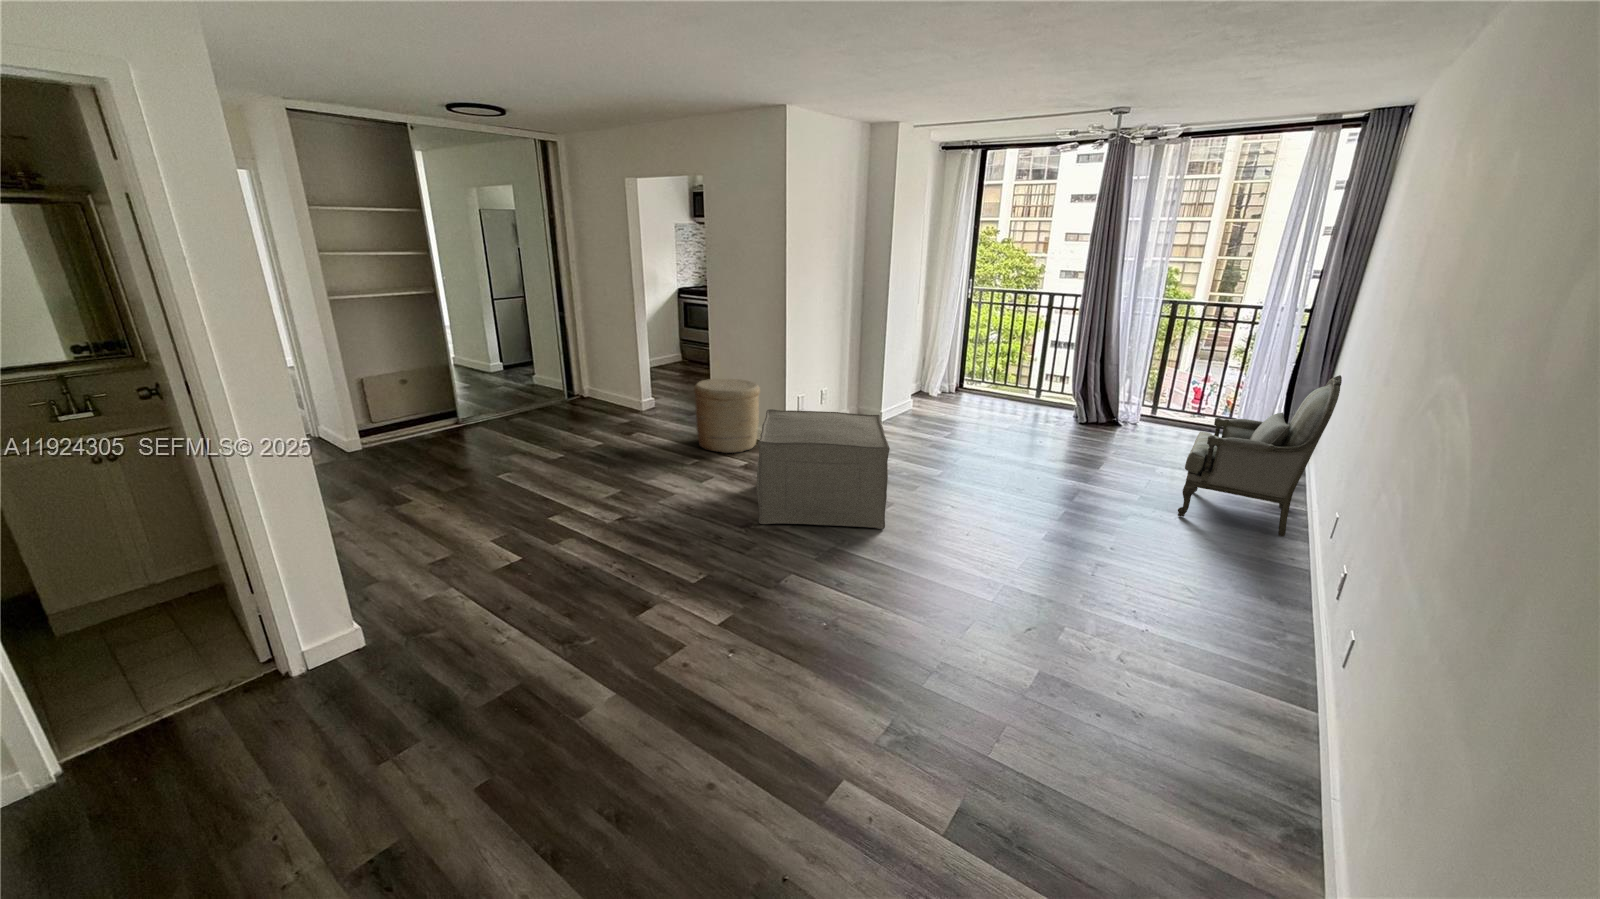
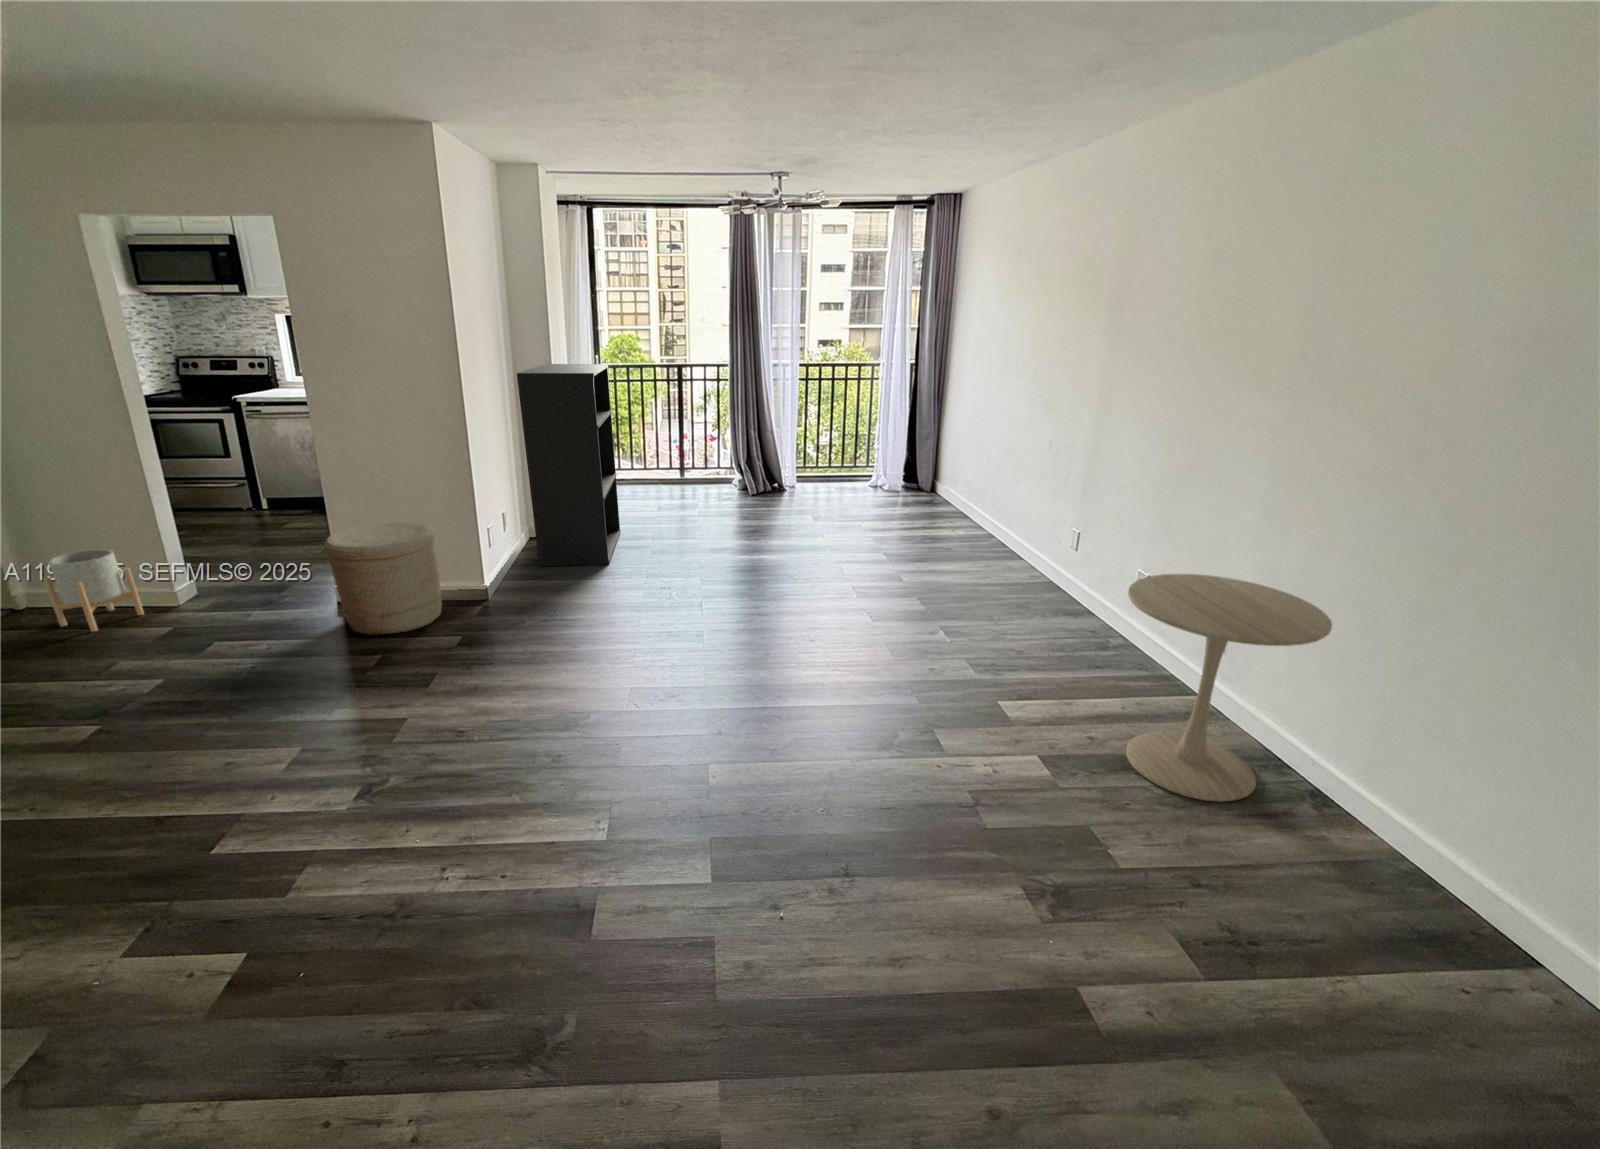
bookshelf: none [844,282,942,446] -> present [517,364,621,566]
planter: none [584,369,621,415] -> present [43,549,144,632]
armchair: present [1178,375,1342,537] -> none [902,416,1036,567]
ottoman: present [756,409,890,529] -> none [504,532,728,717]
side table: none [1125,524,1342,772] -> present [1126,574,1332,802]

